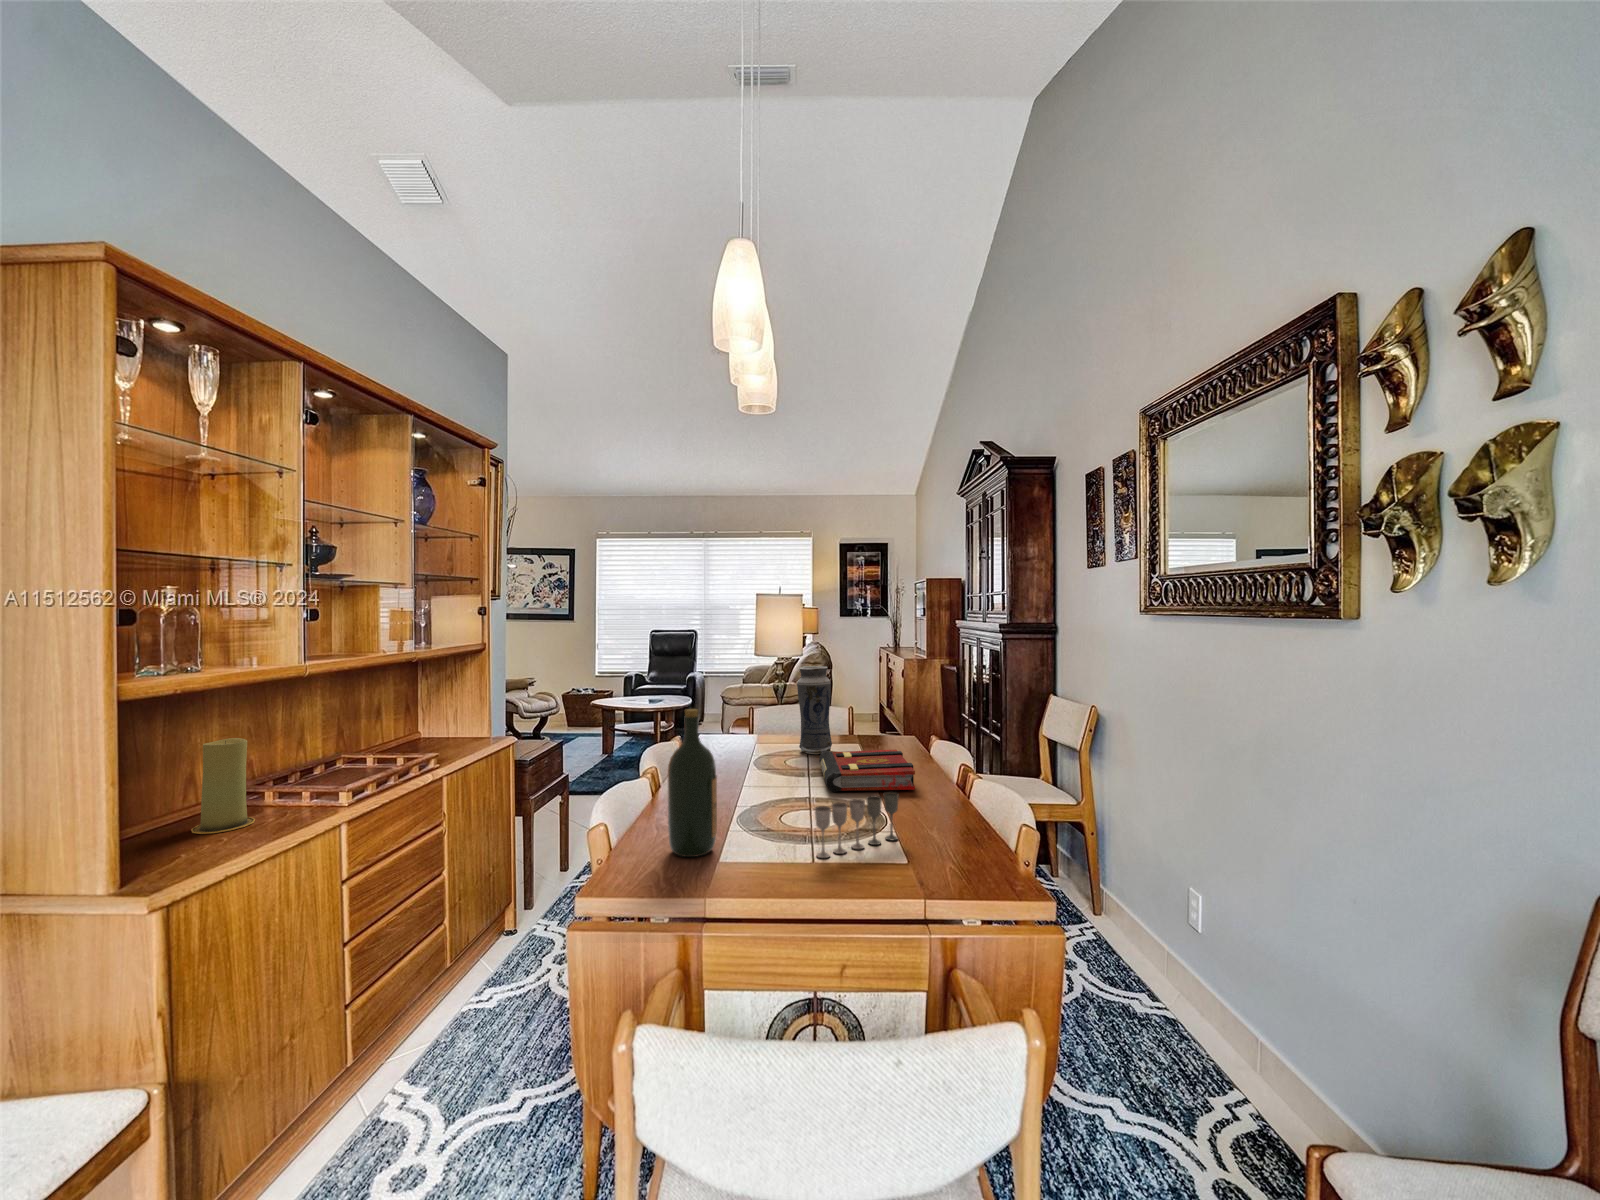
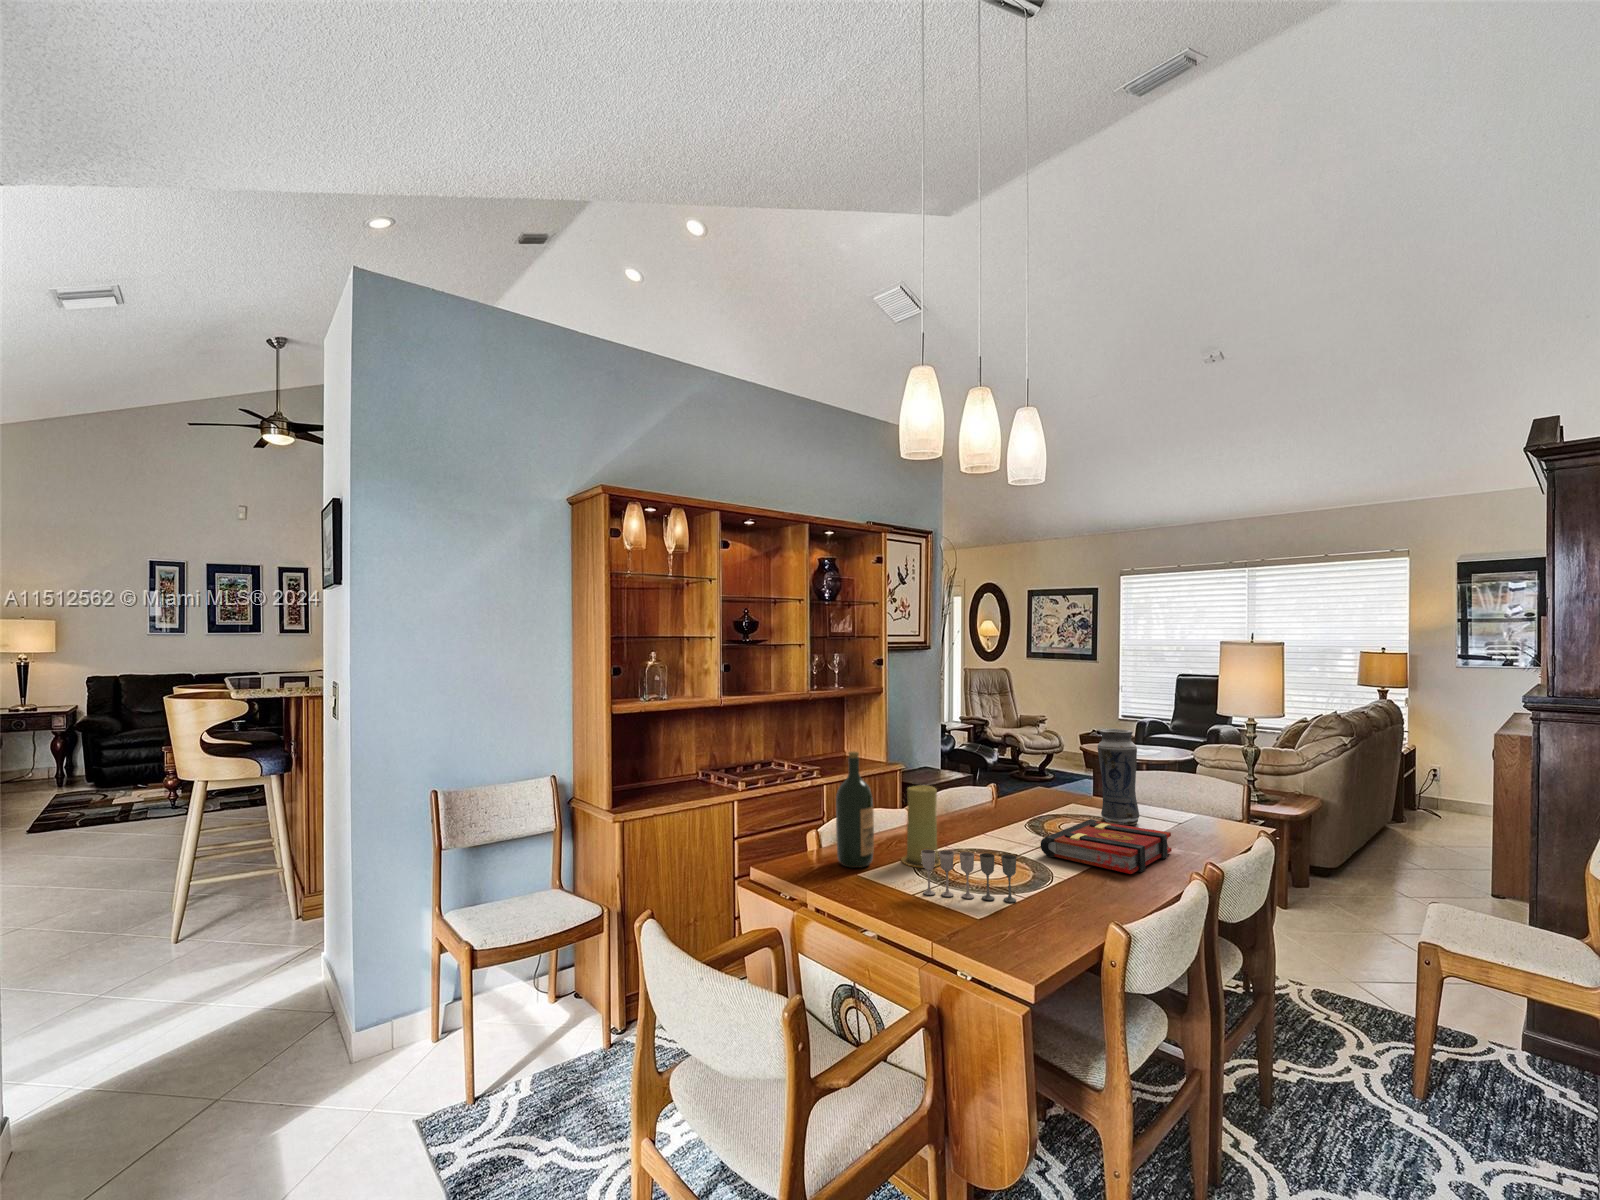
candle: present [191,738,255,834] -> present [901,785,940,867]

